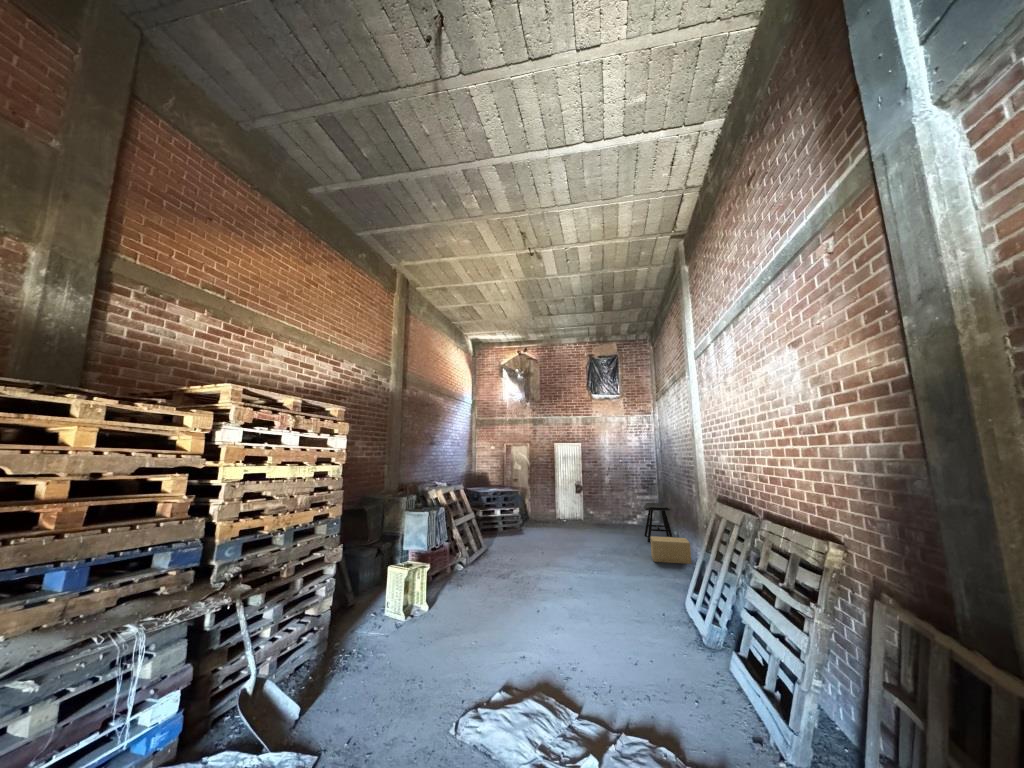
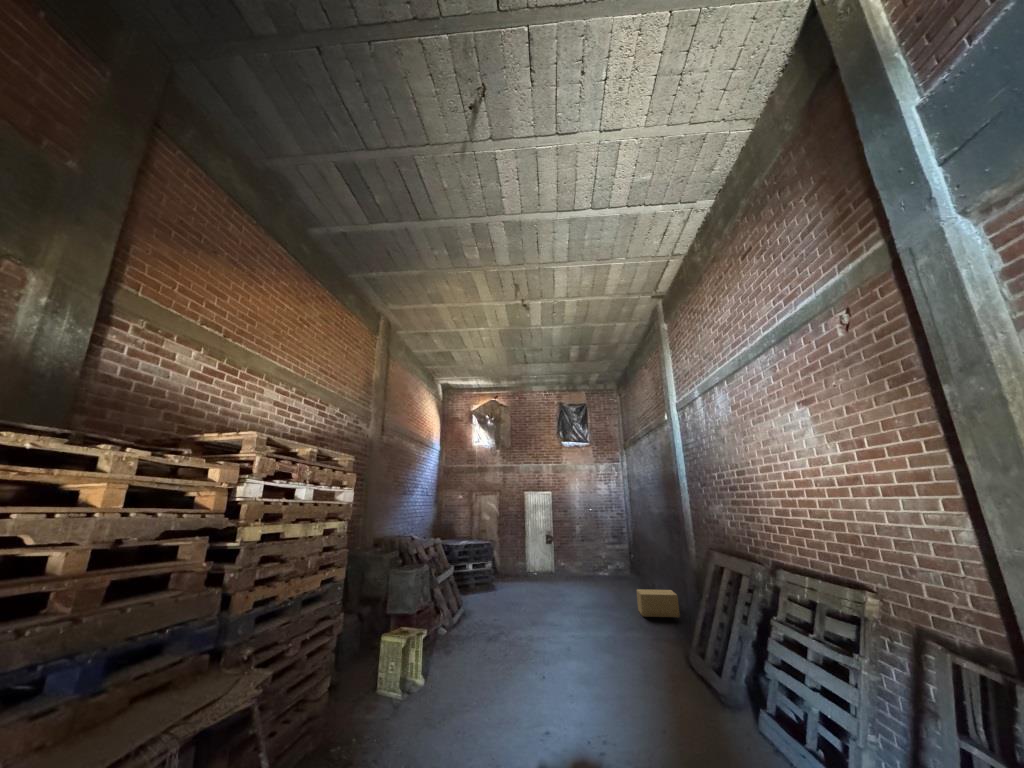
stool: present [644,503,673,542] -> none [622,554,655,596]

